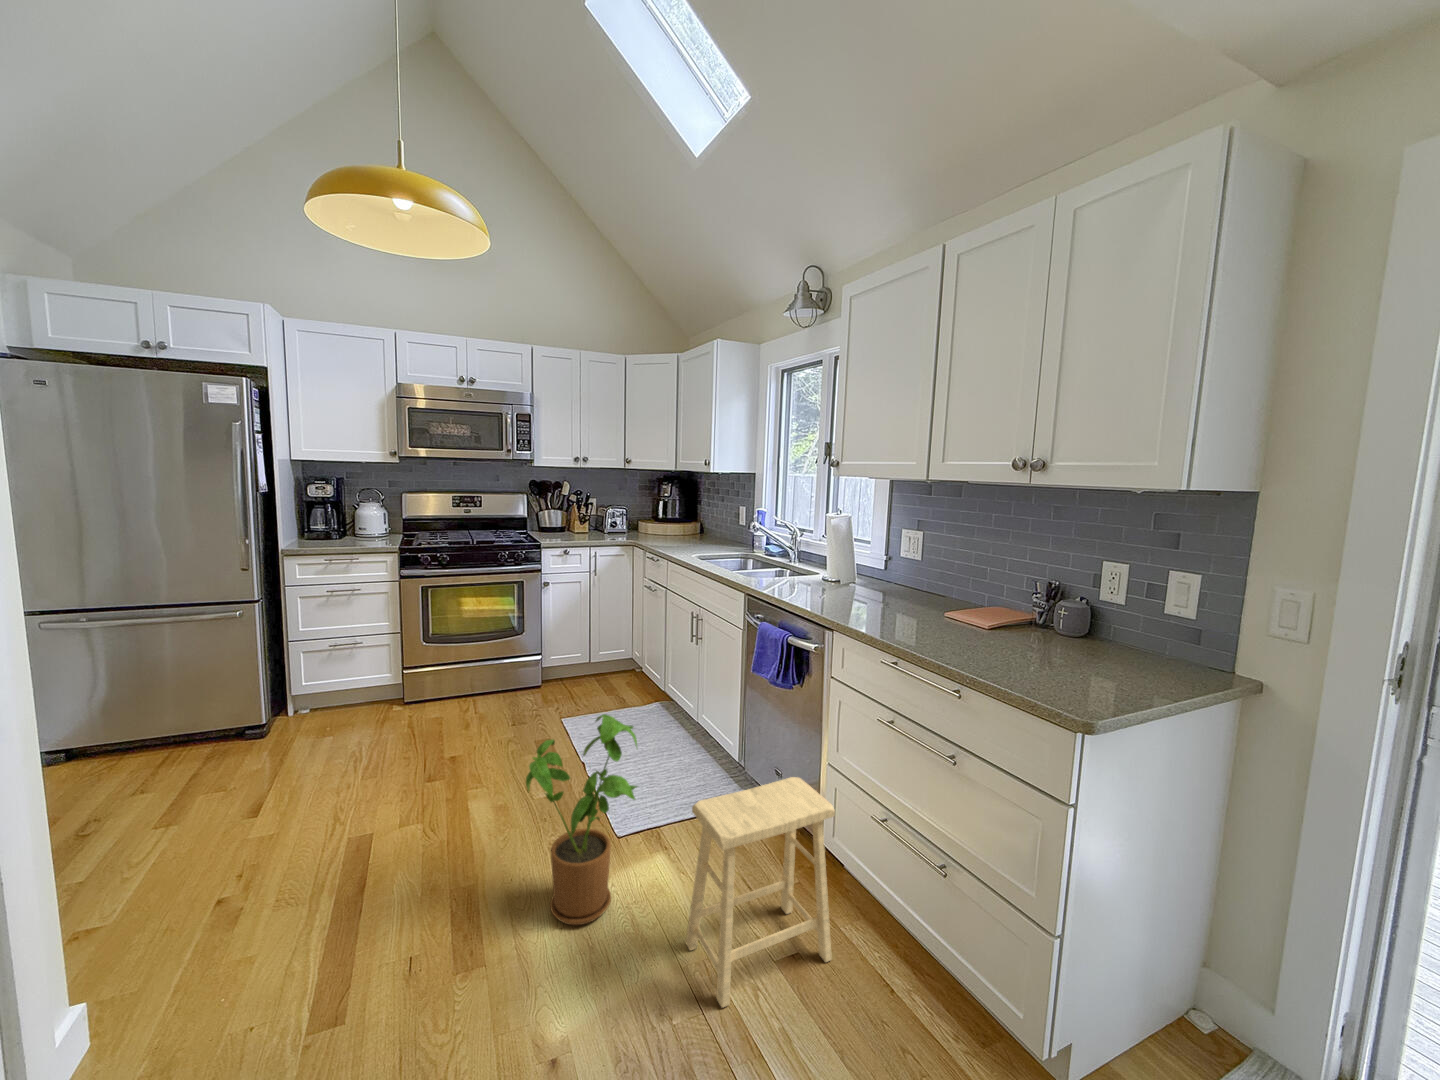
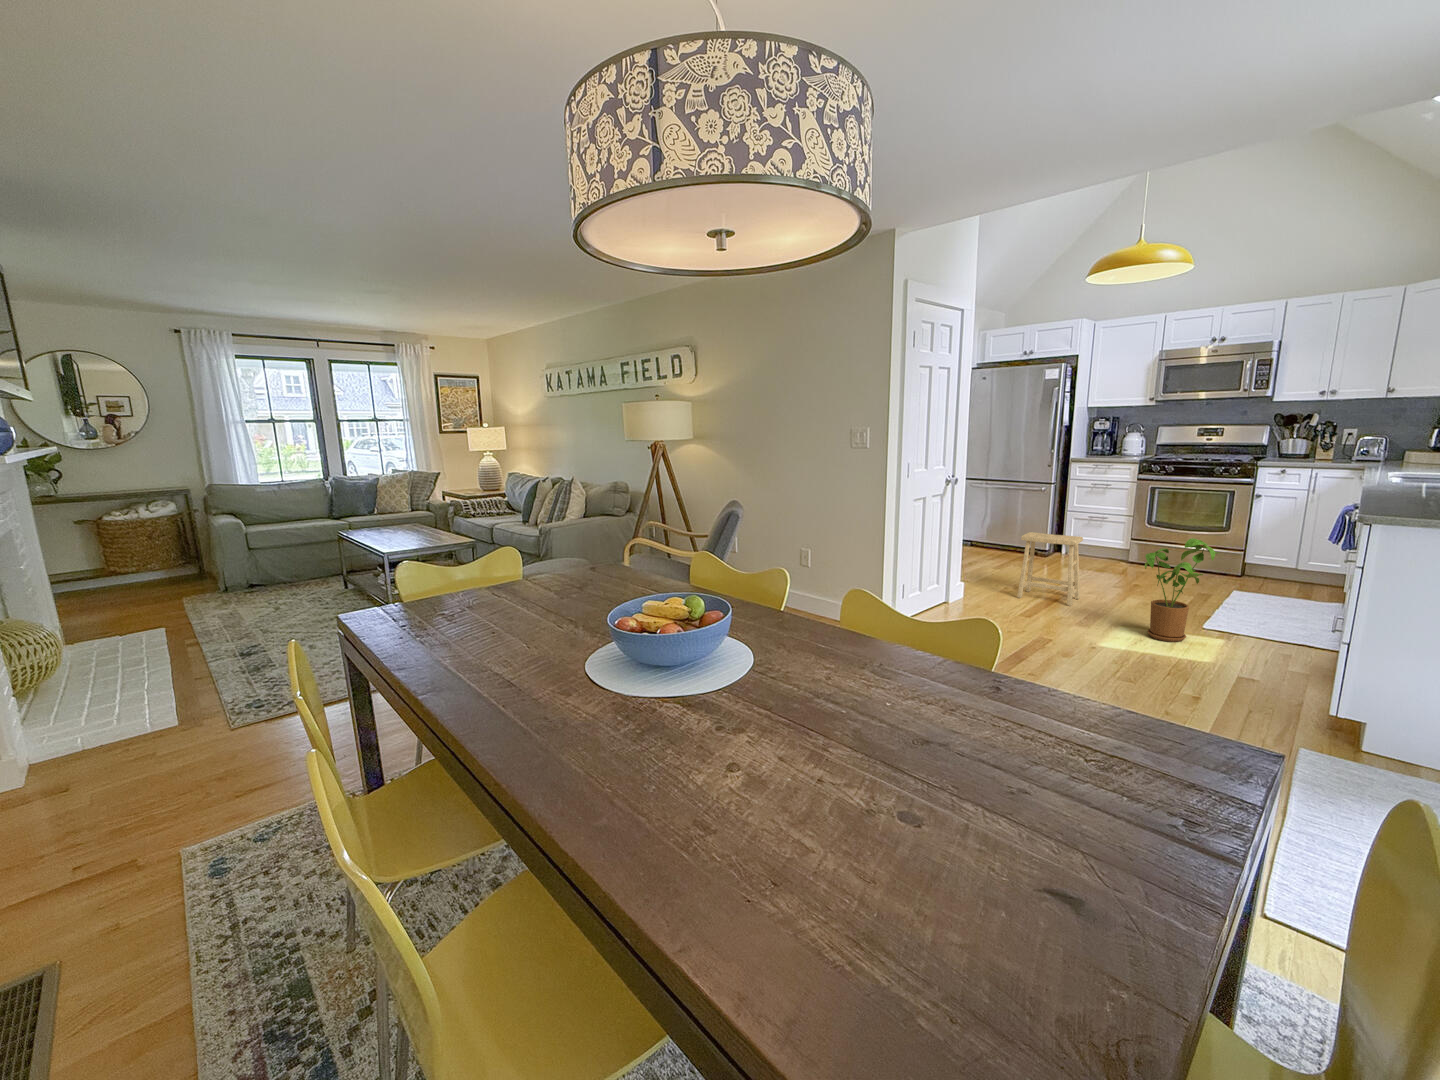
footstool: present [686,777,835,1008] -> present [1017,532,1083,606]

